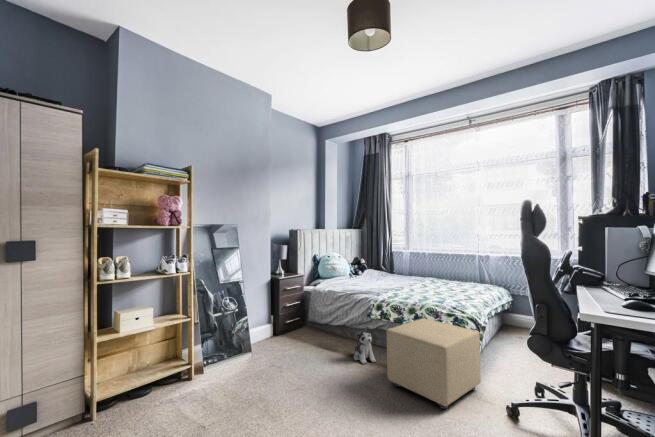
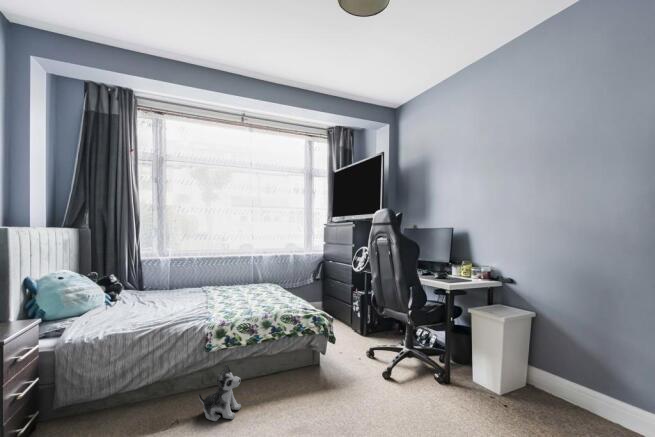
ottoman: present [387,318,481,409] -> none [287,322,370,418]

